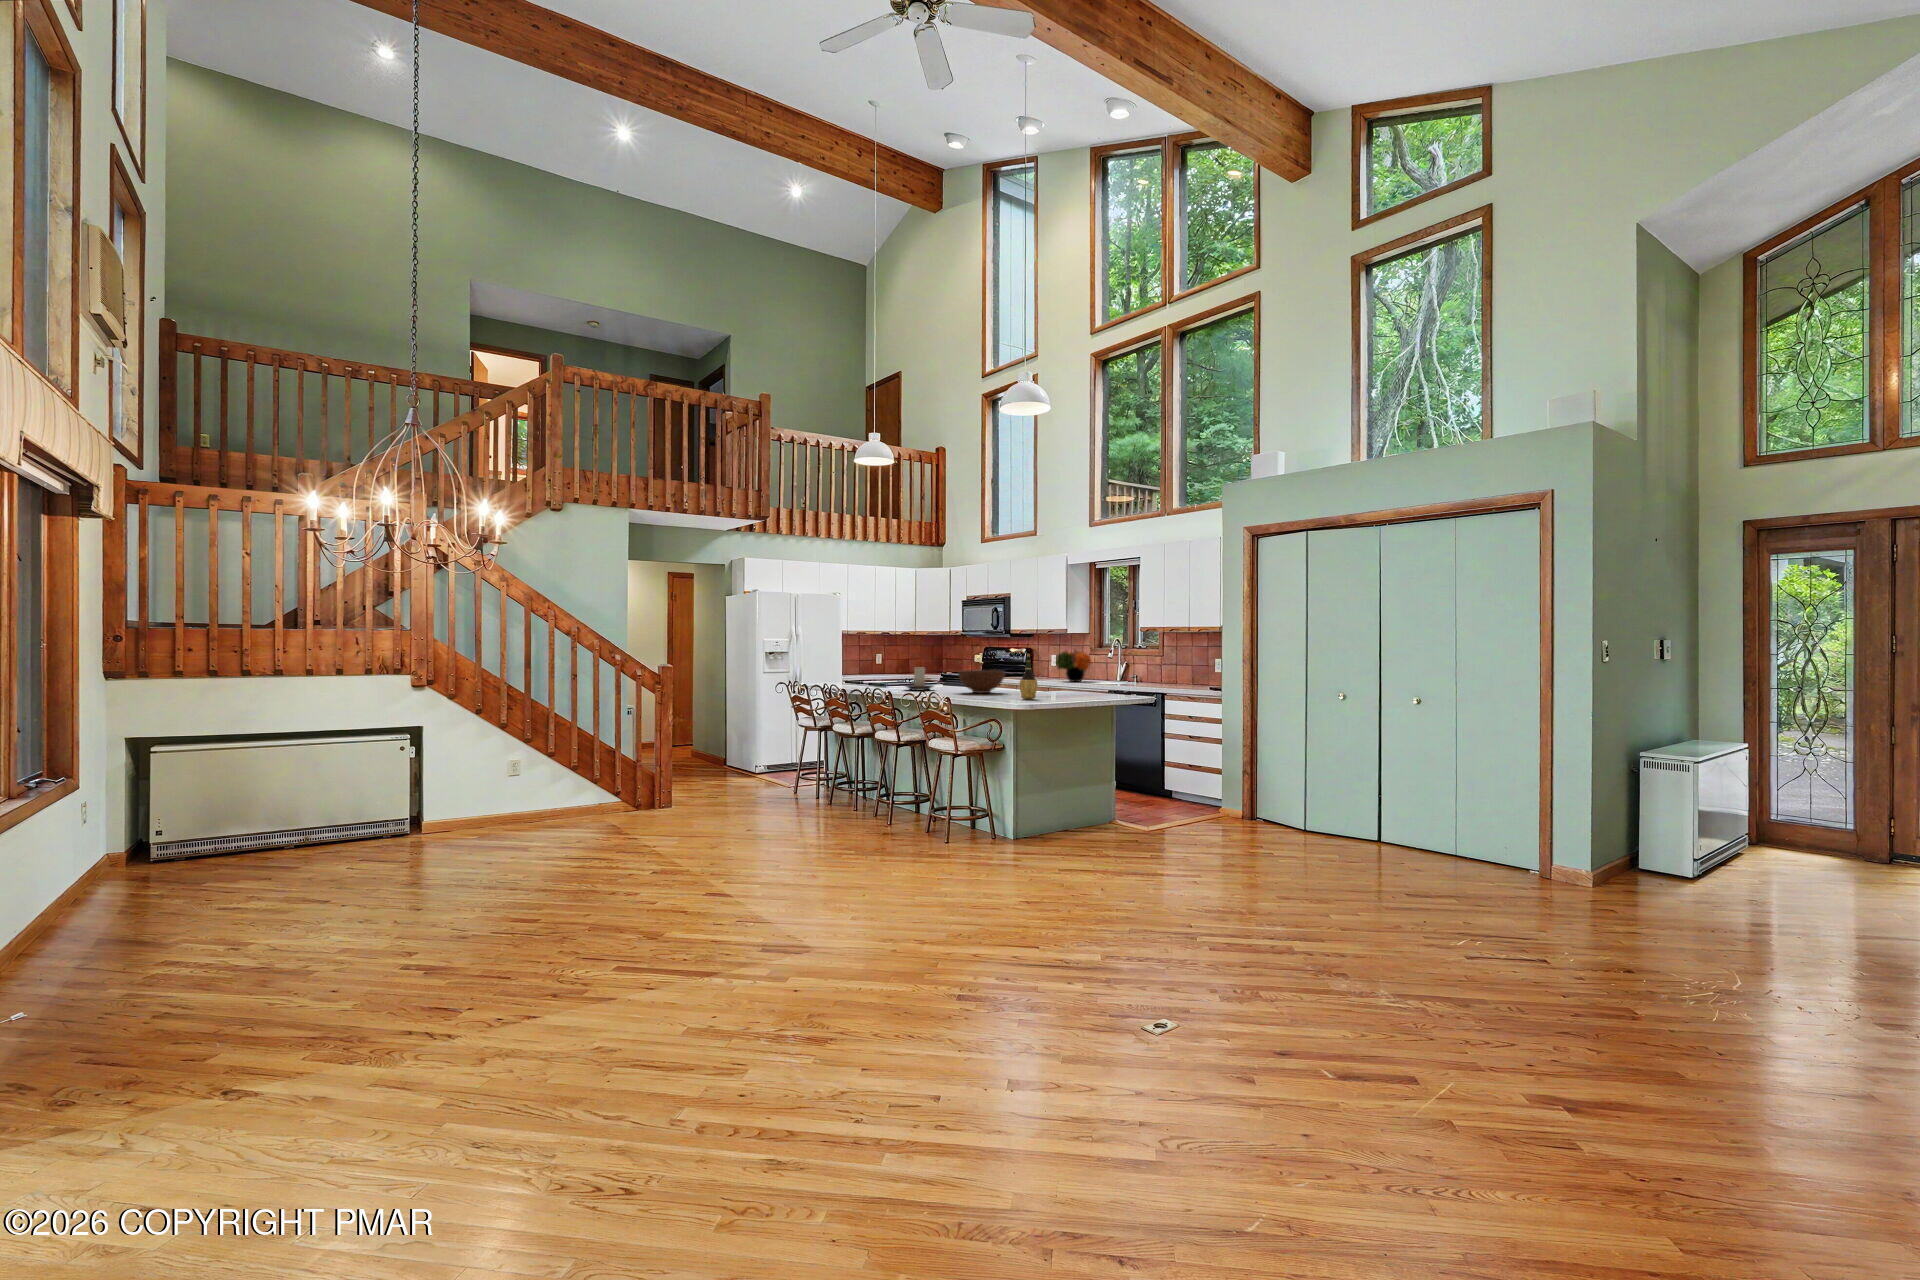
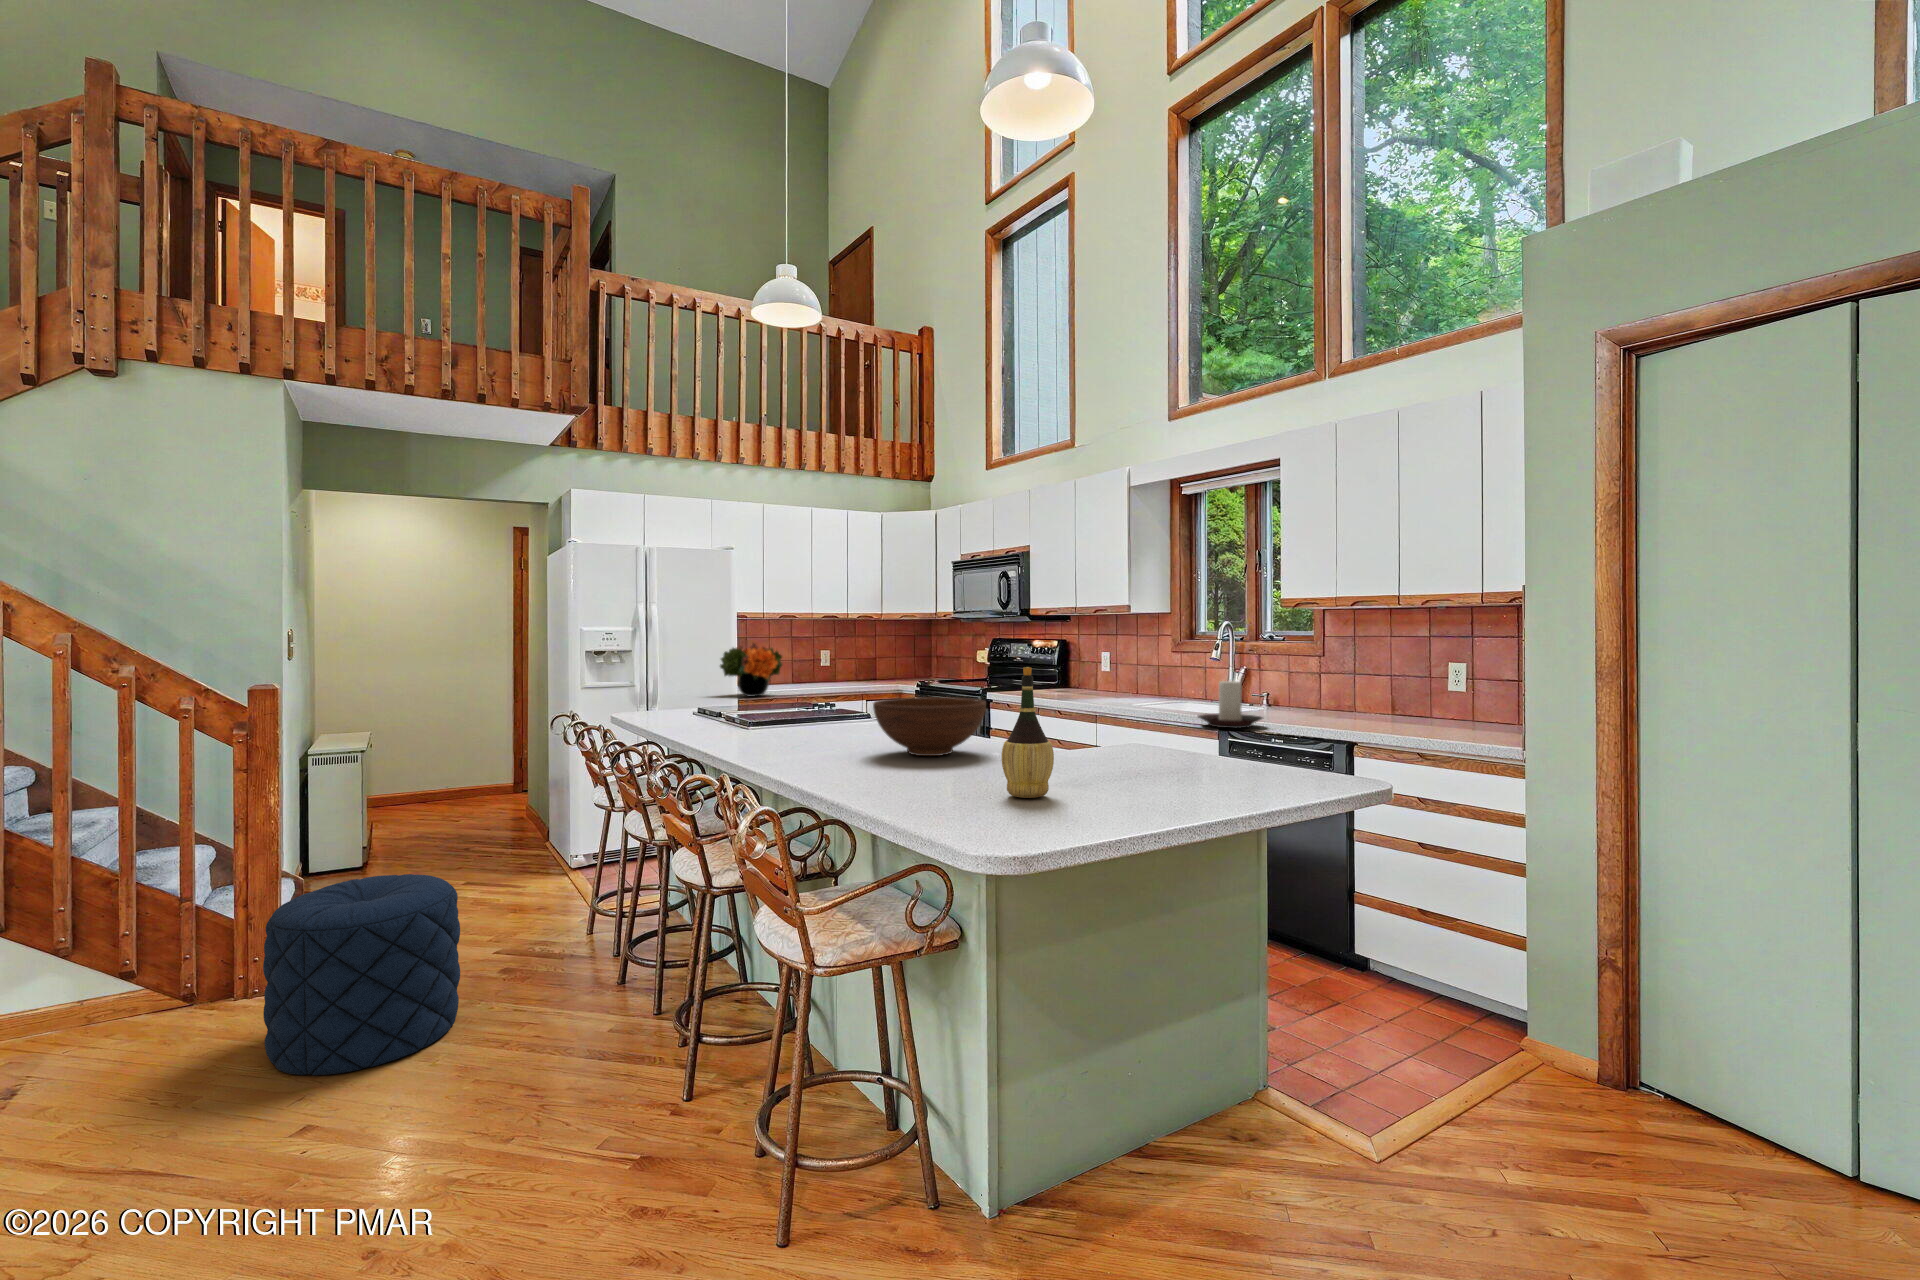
flower arrangement: present [1056,650,1091,682] -> present [720,643,783,697]
candle holder: present [906,668,933,691] -> present [1198,681,1262,728]
pouf: none [706,748,777,820] -> present [263,874,460,1075]

